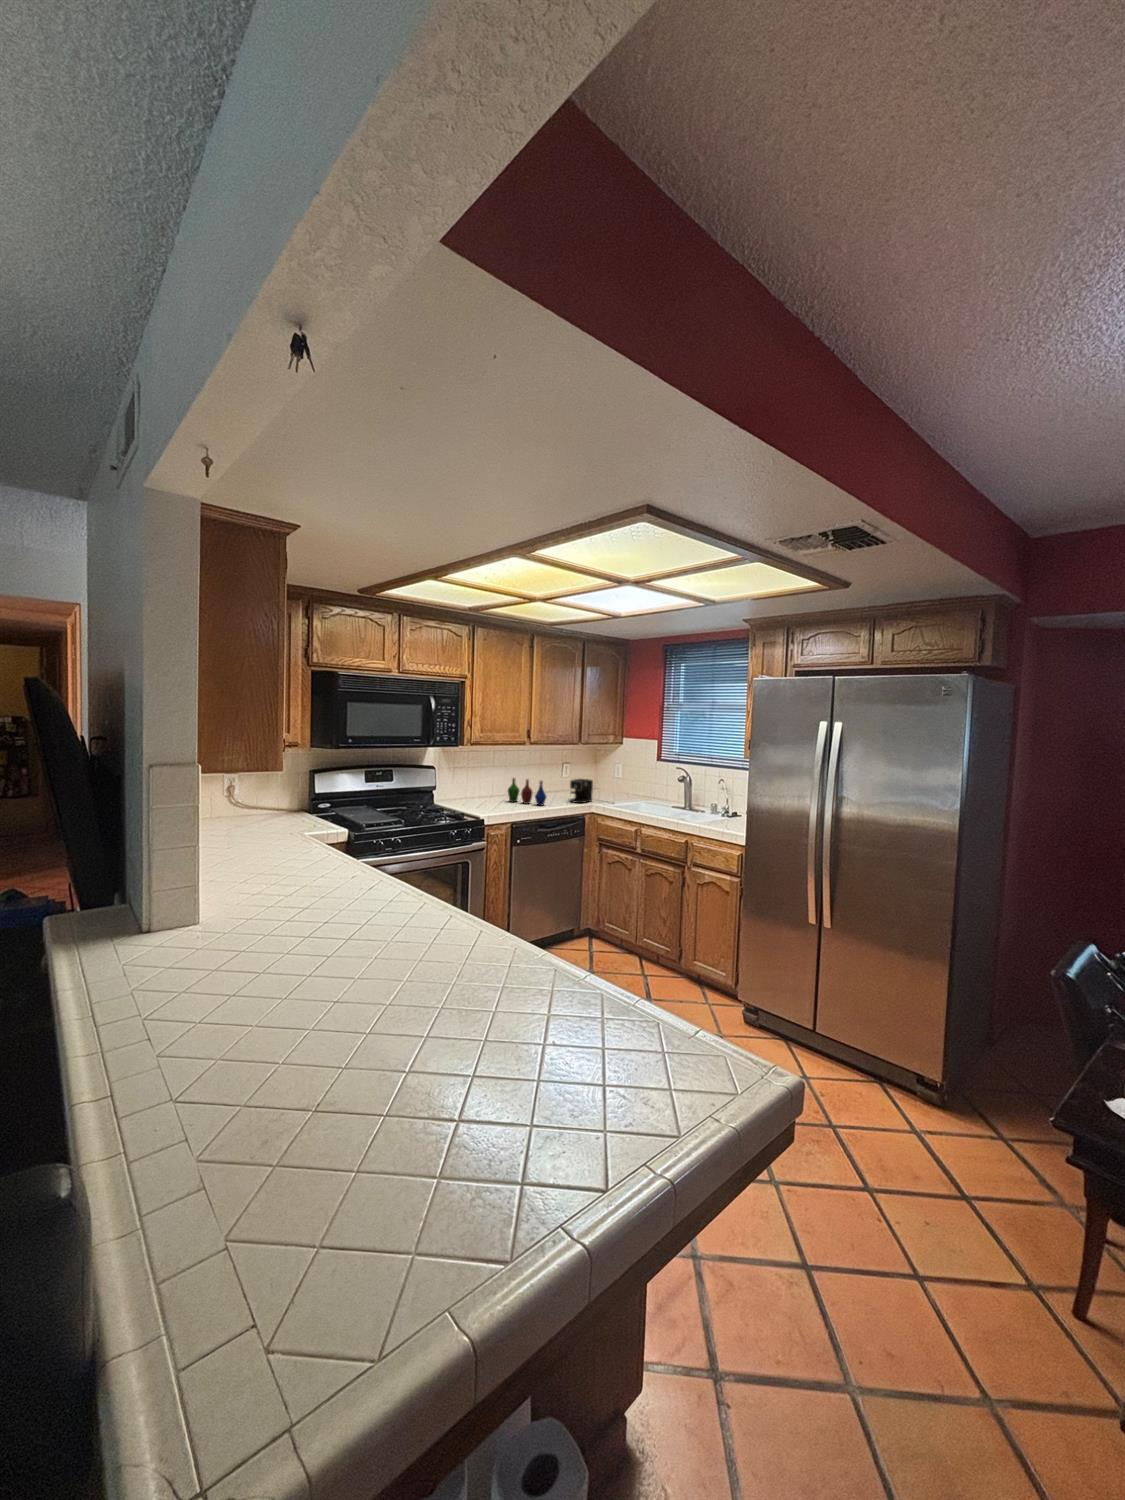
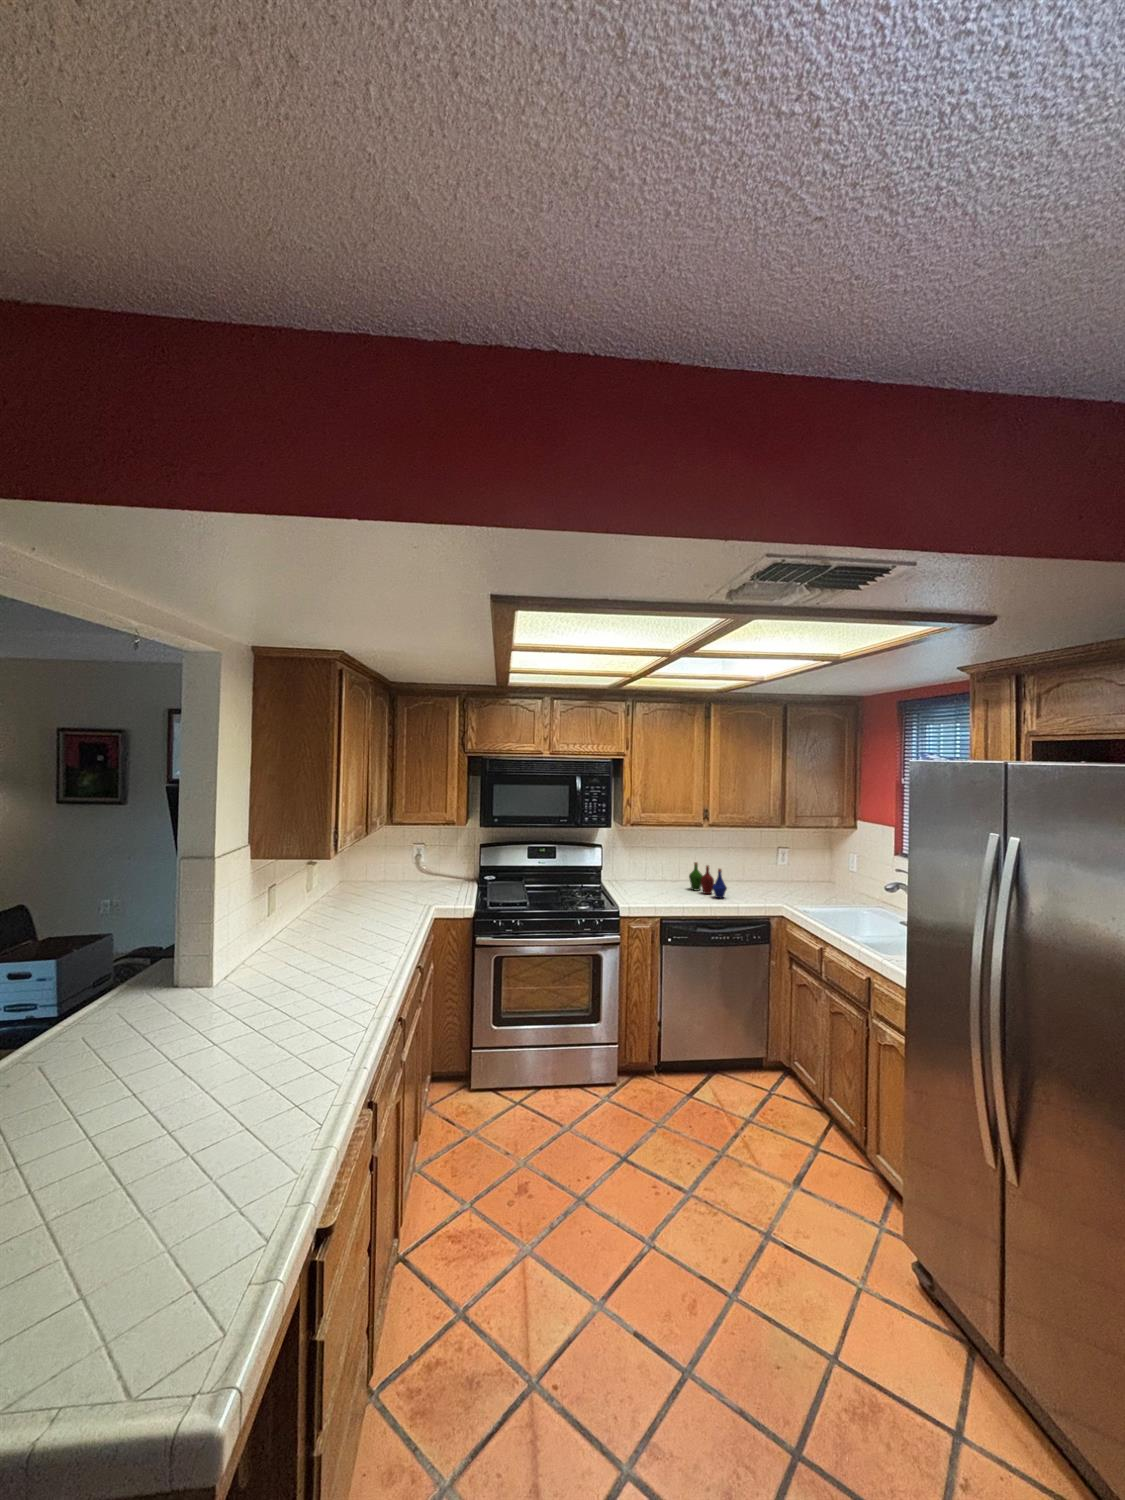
coffee maker: present [570,779,593,803] -> none [762,868,822,905]

